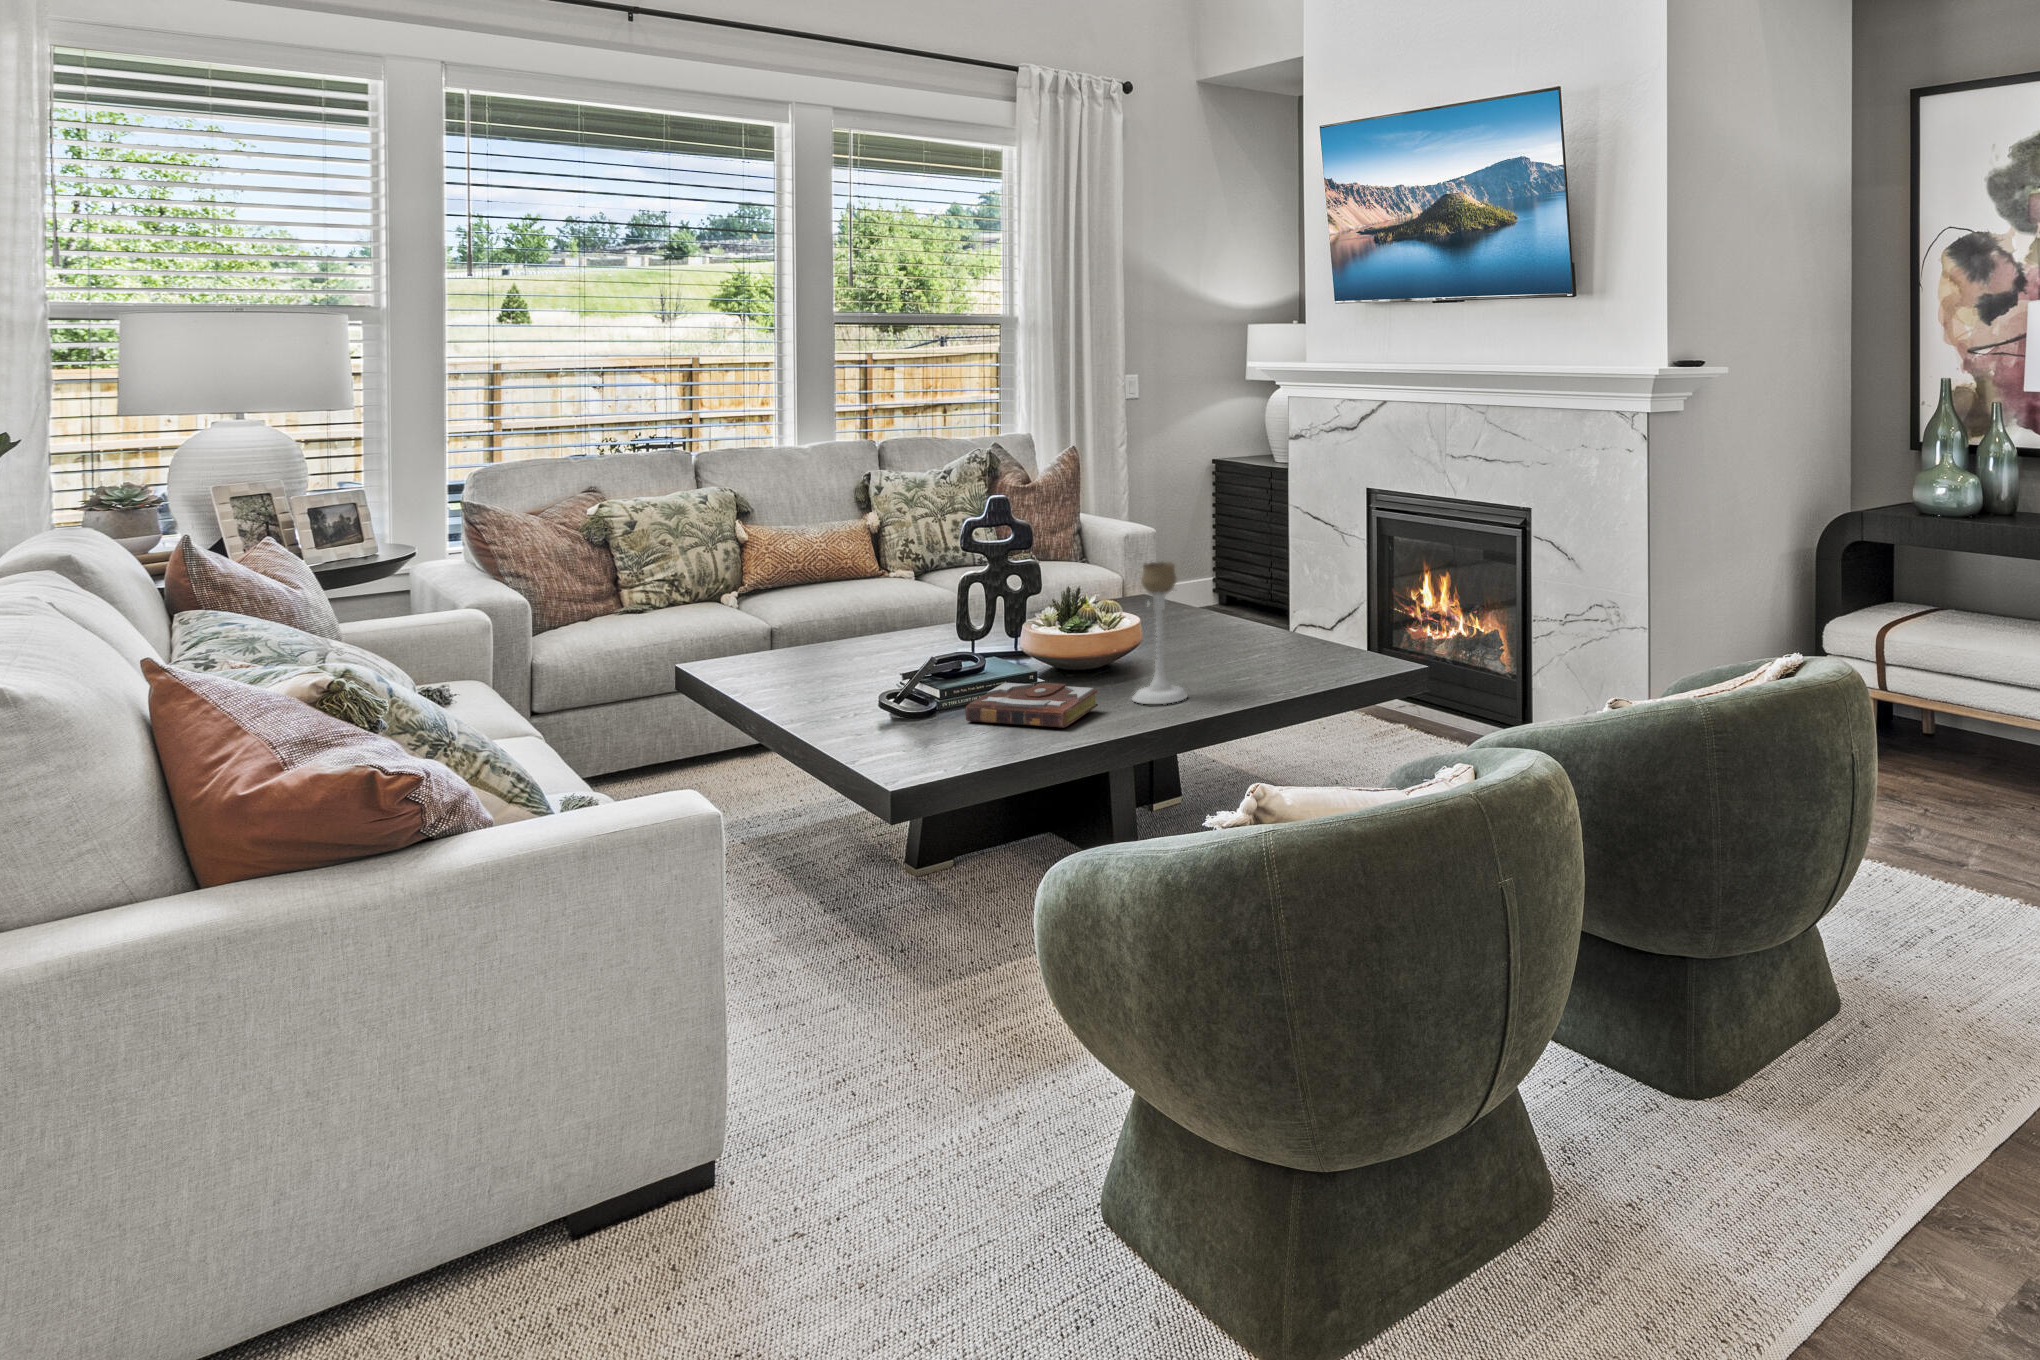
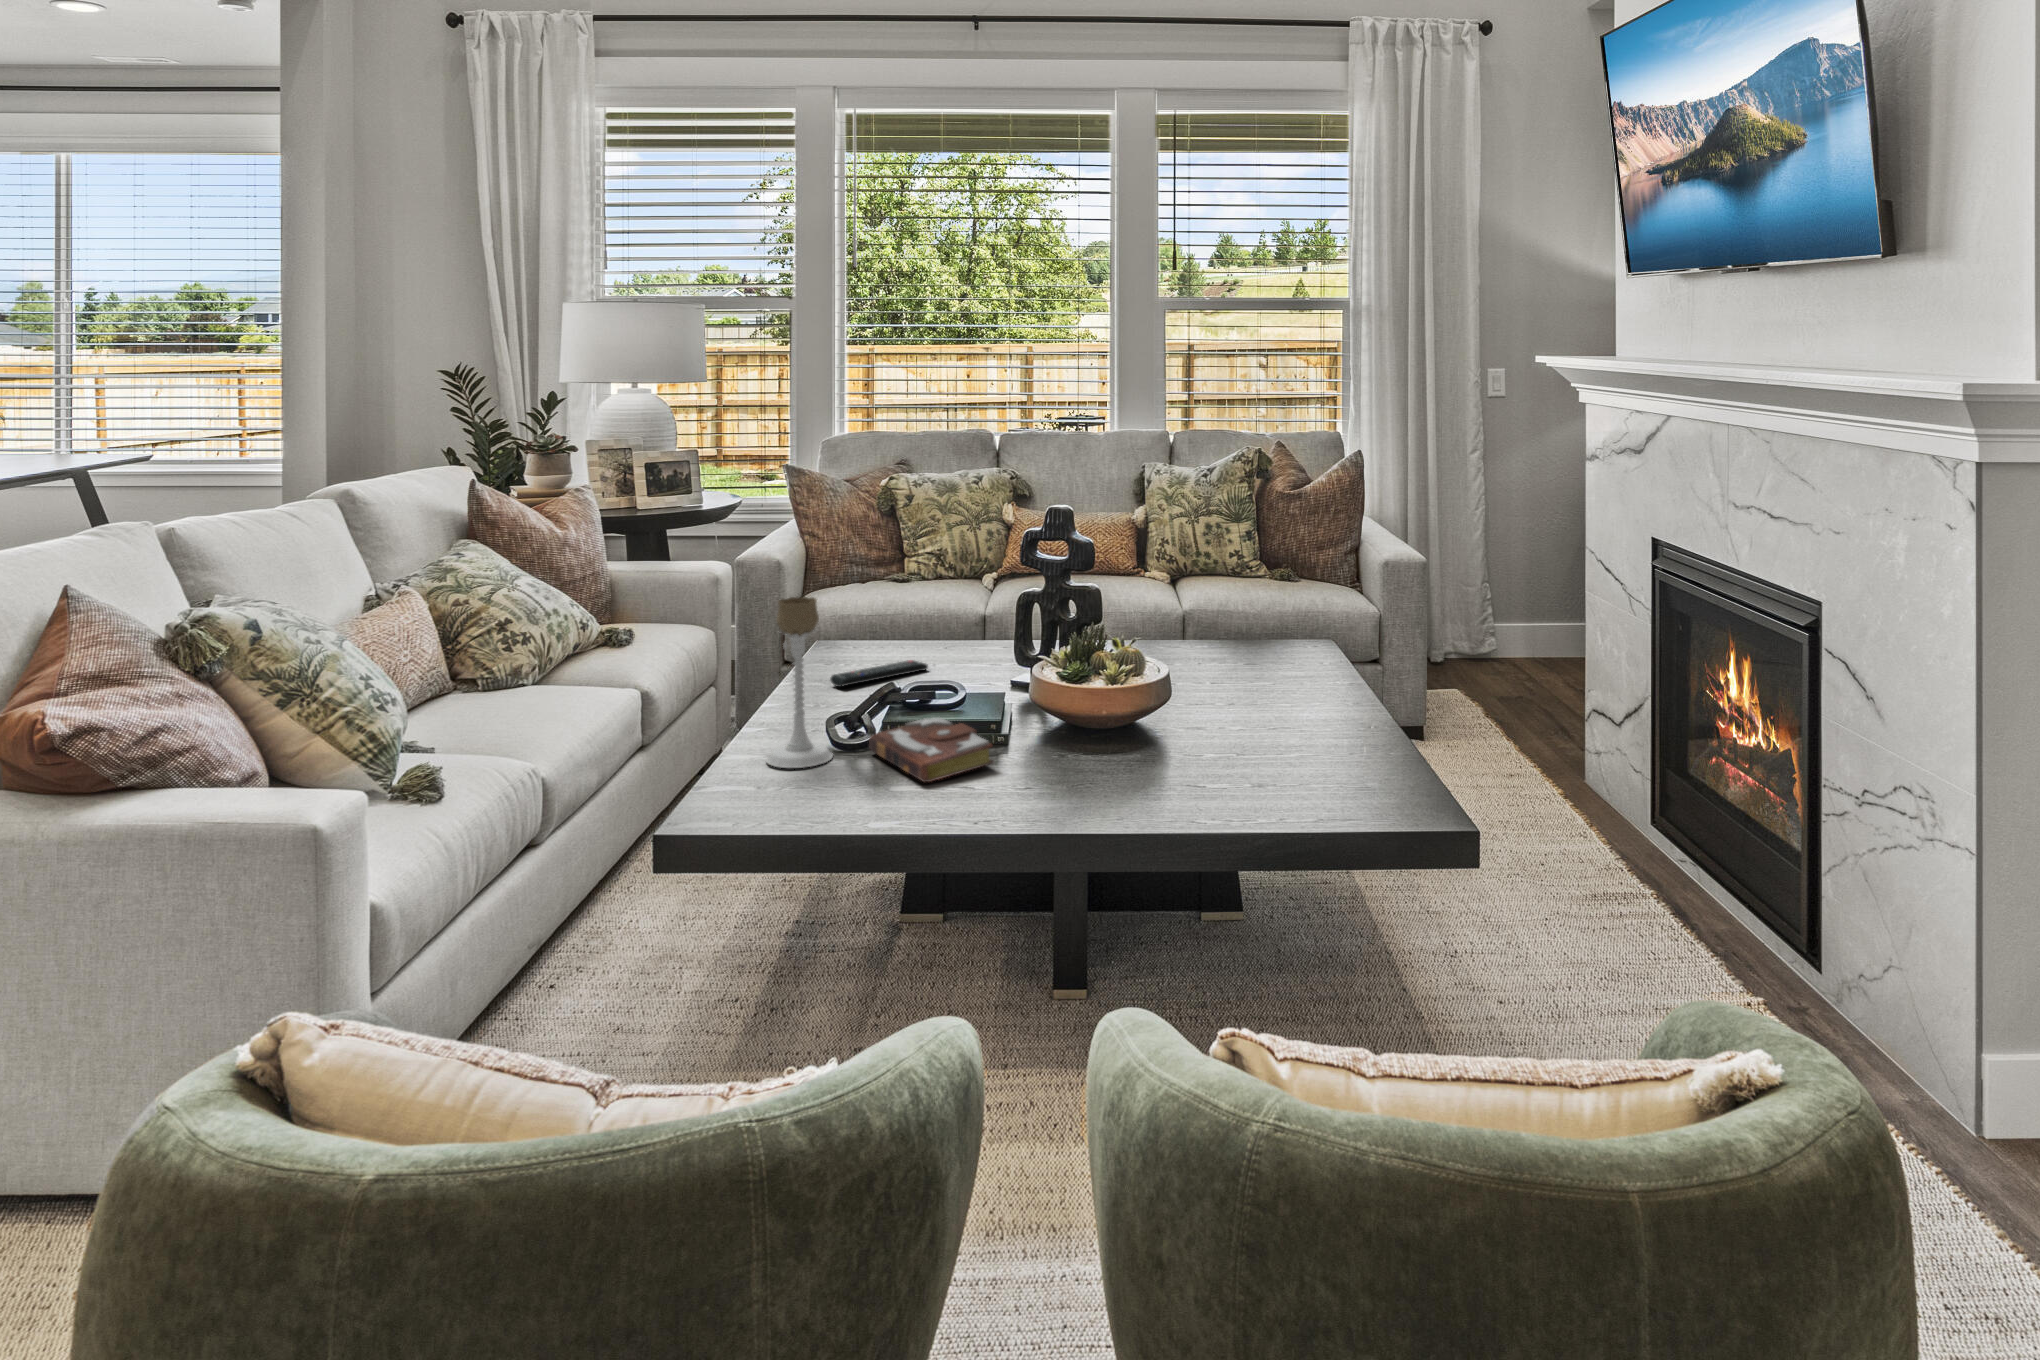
candle holder: present [1132,562,1188,704] -> present [766,597,833,768]
remote control: none [800,660,873,690] -> present [830,660,928,687]

